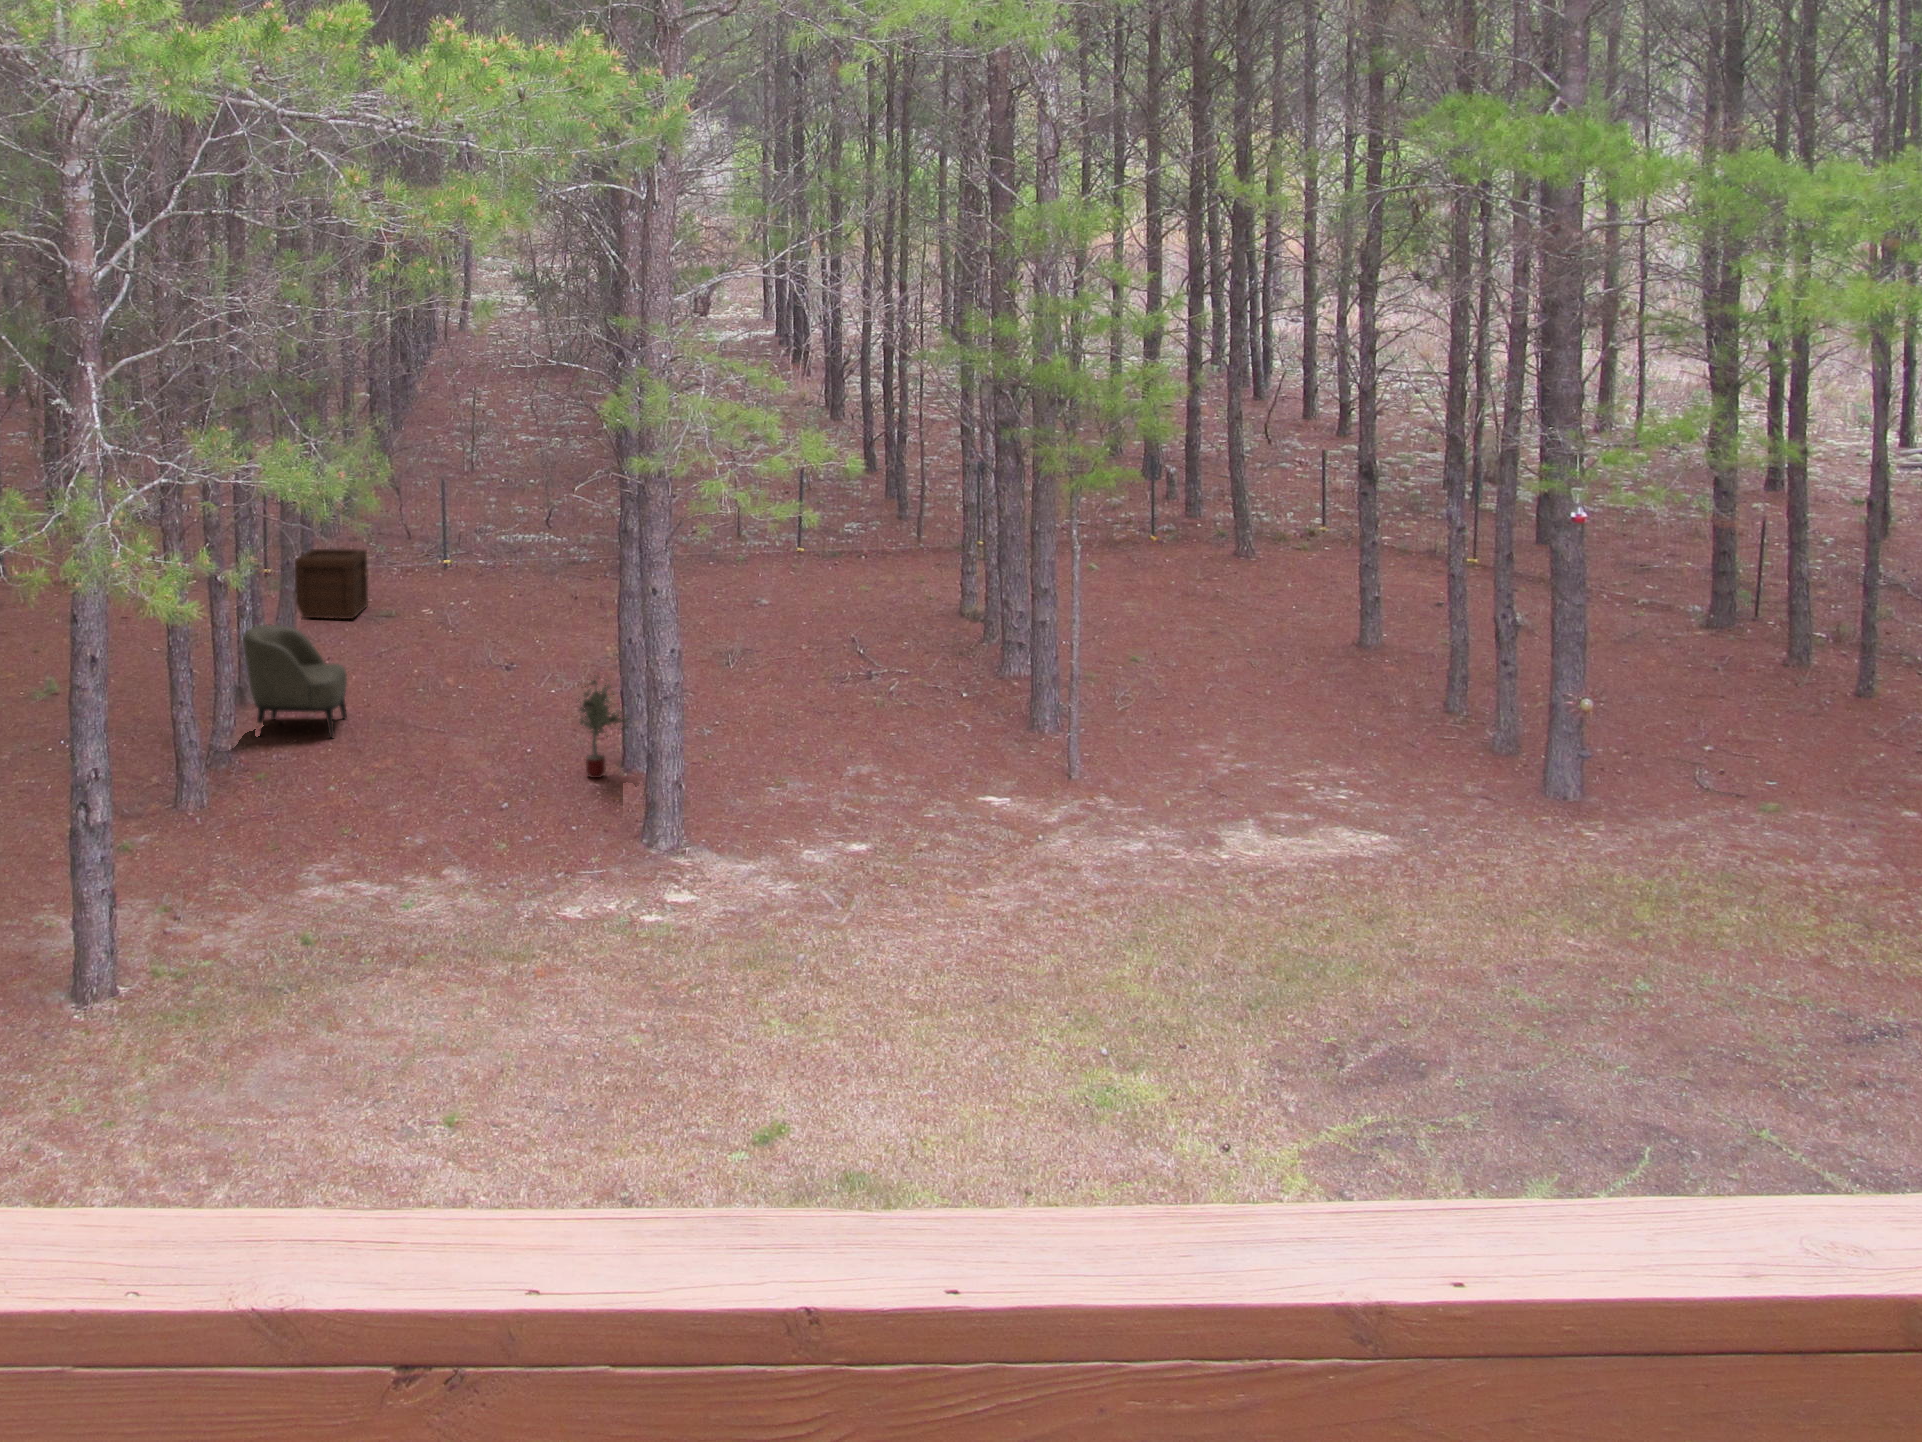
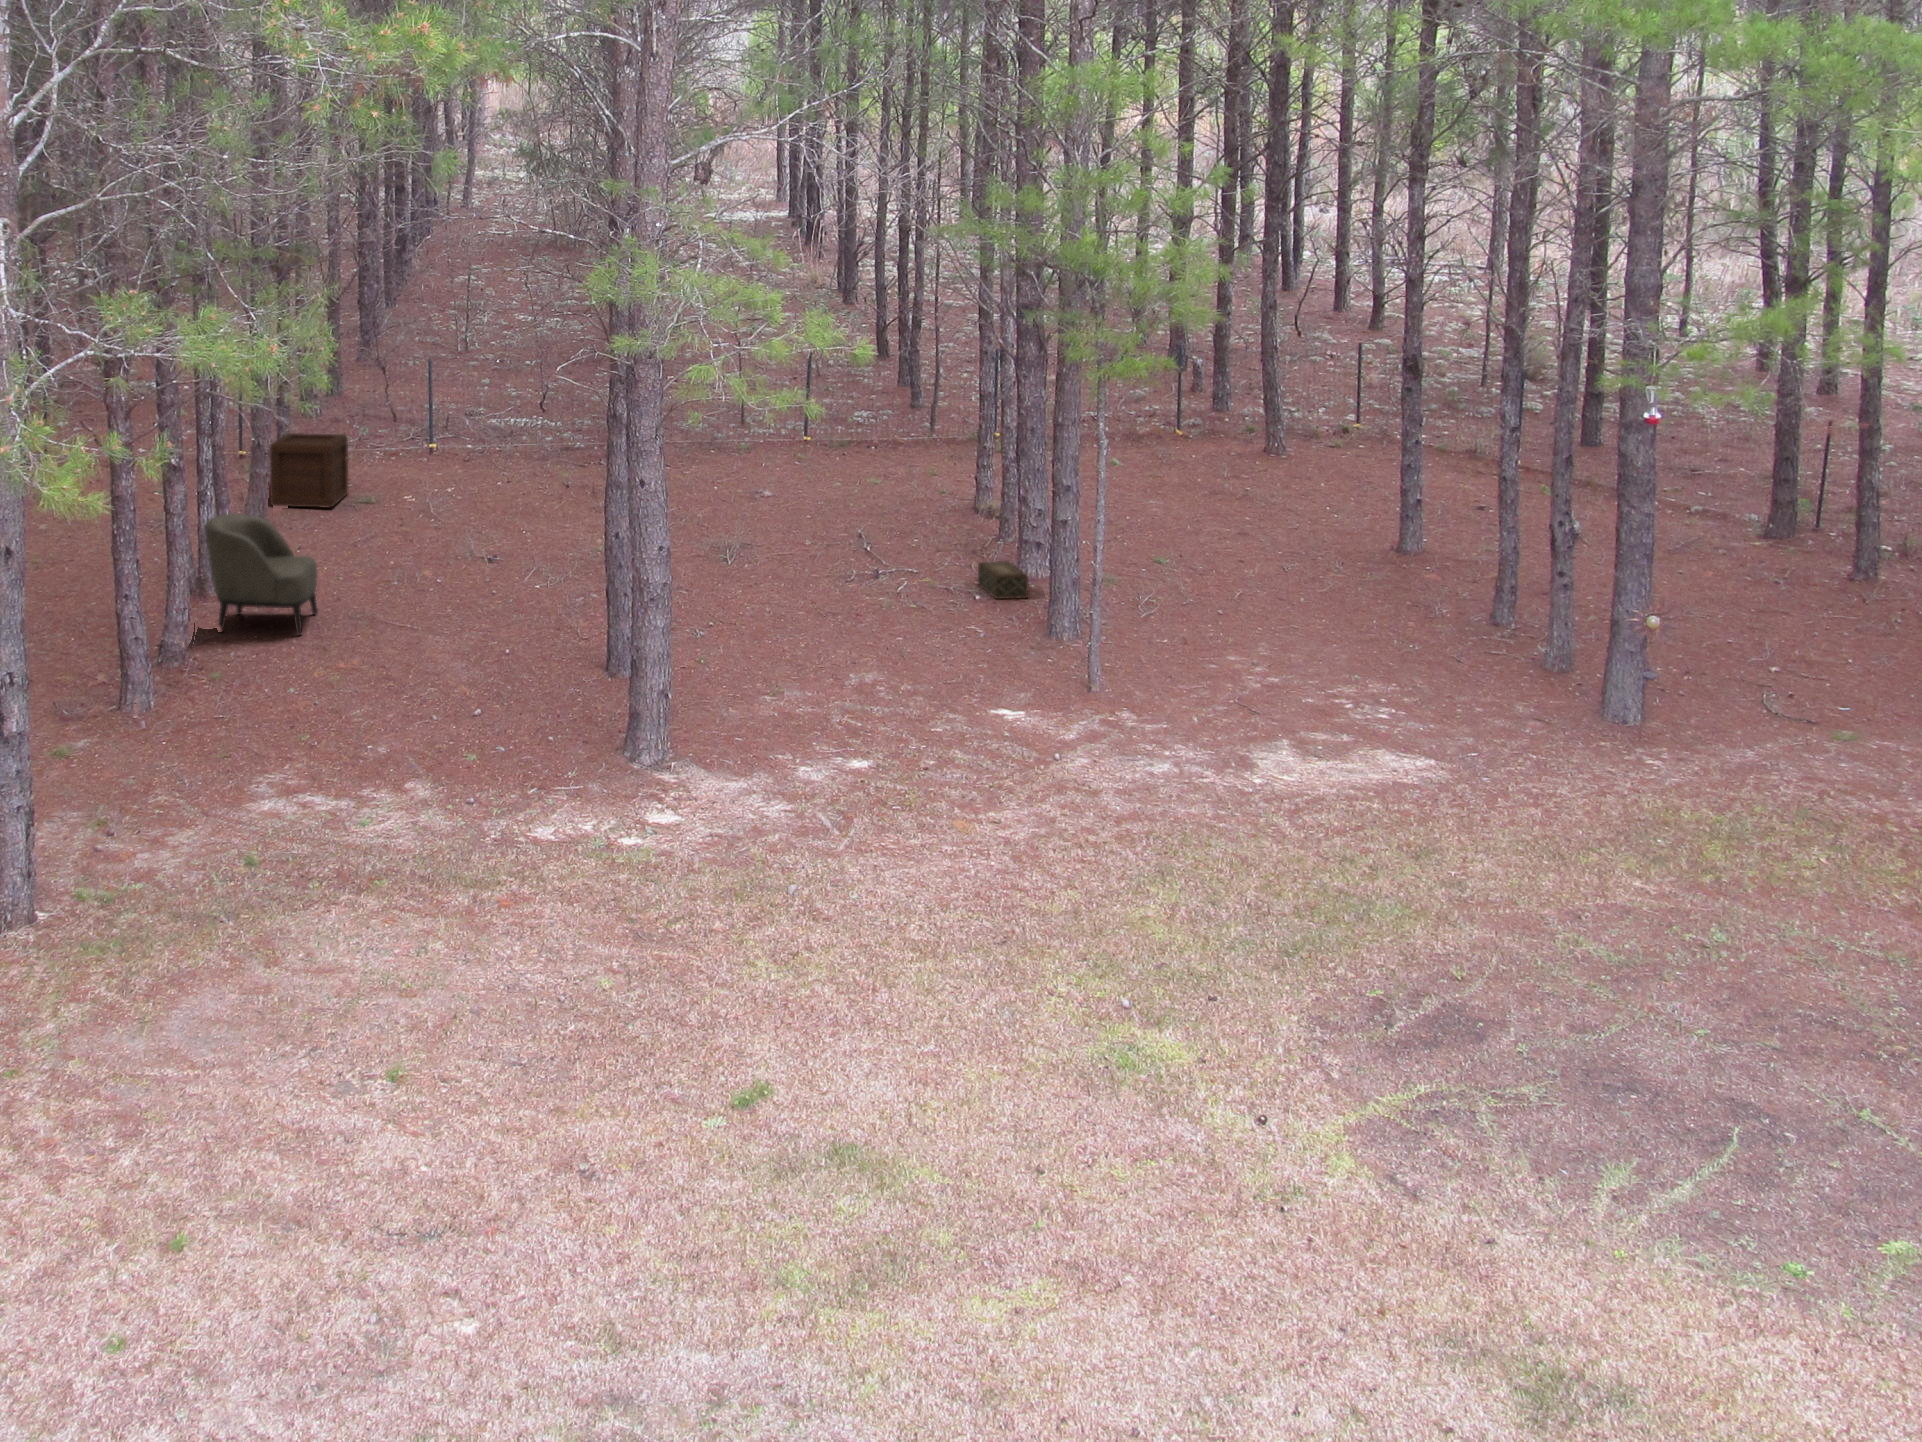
woven basket: none [964,661,1012,697] -> present [978,561,1029,599]
potted tree: present [578,675,630,778] -> none [558,572,620,683]

